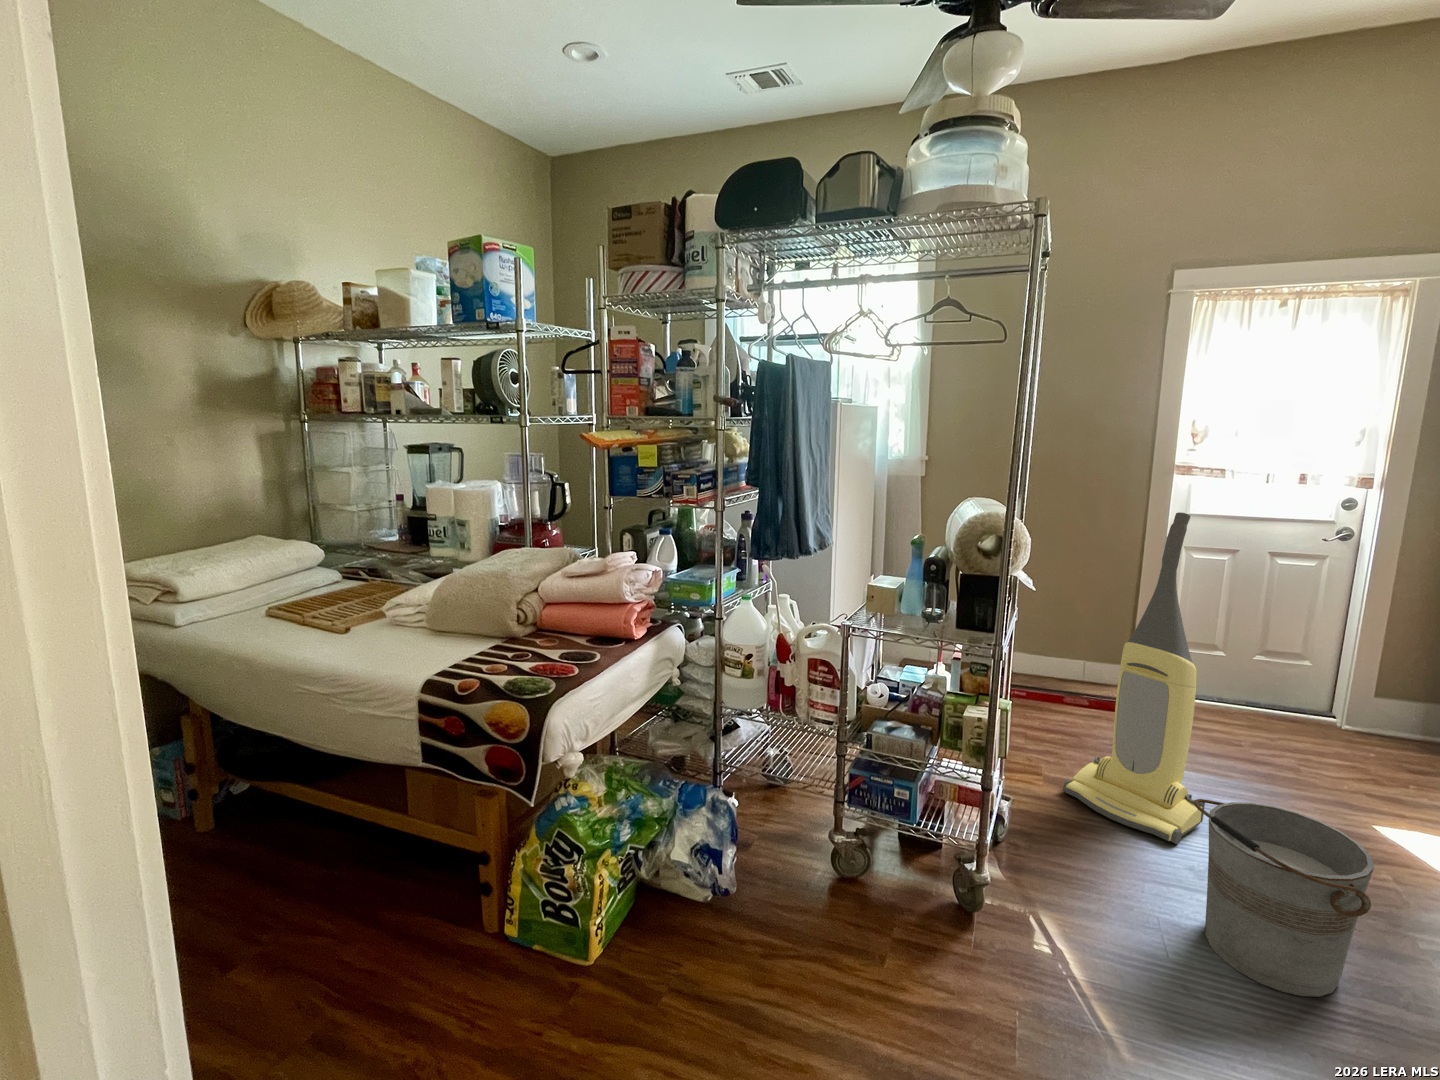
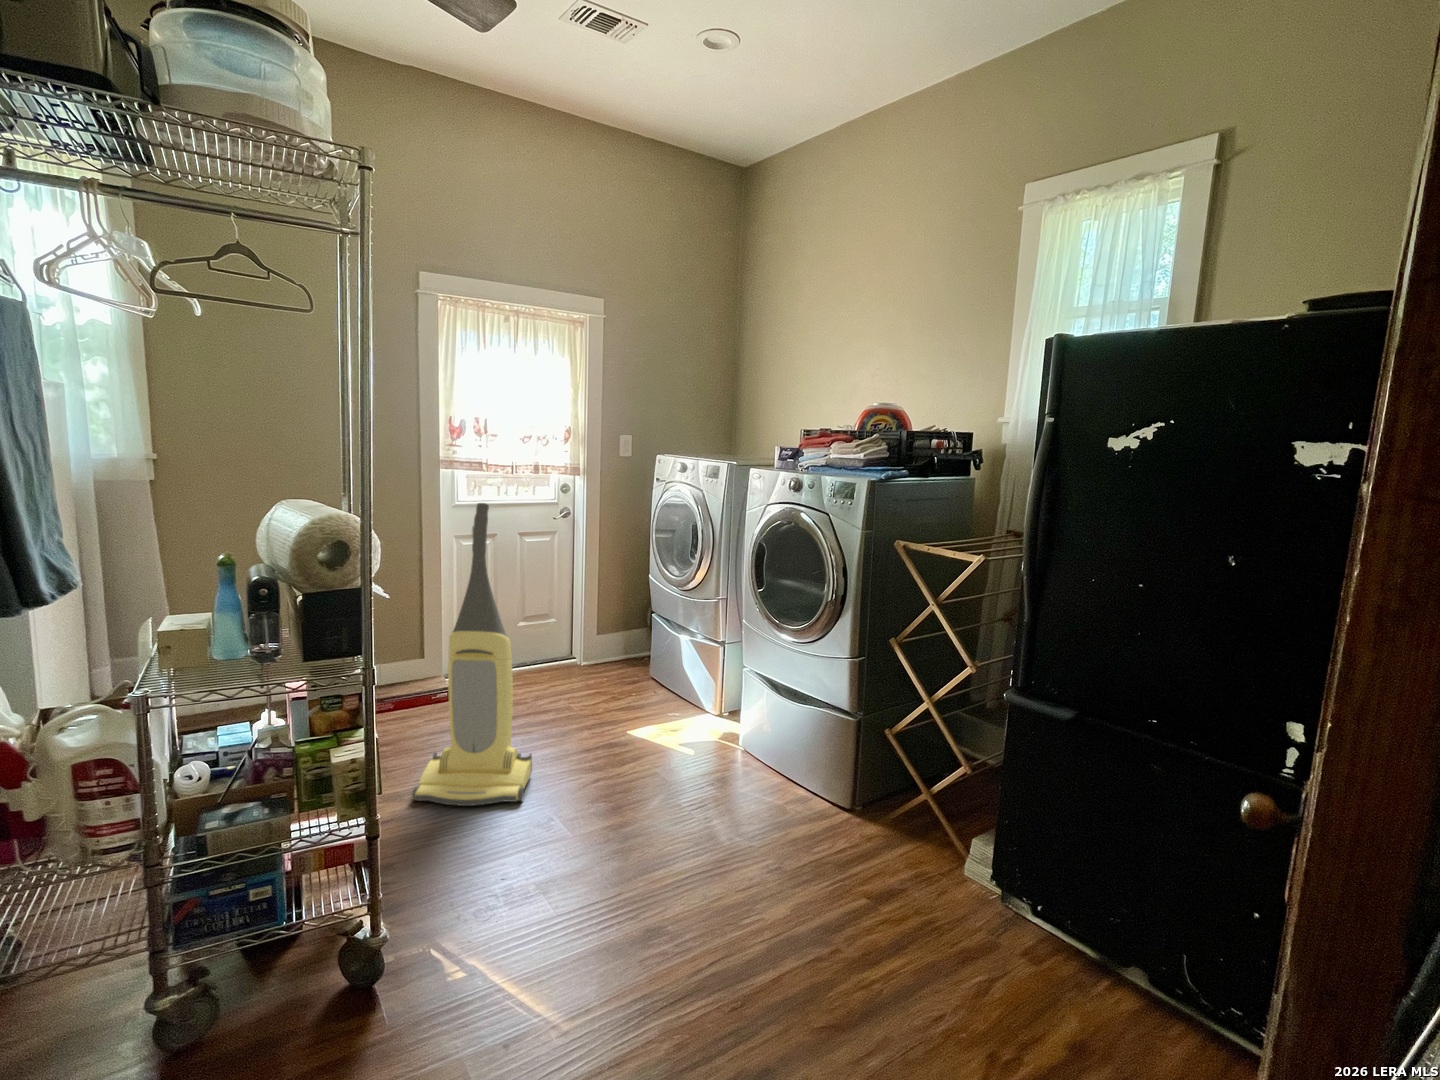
bucket: present [1194,799,1374,997] -> none [549,733,670,878]

